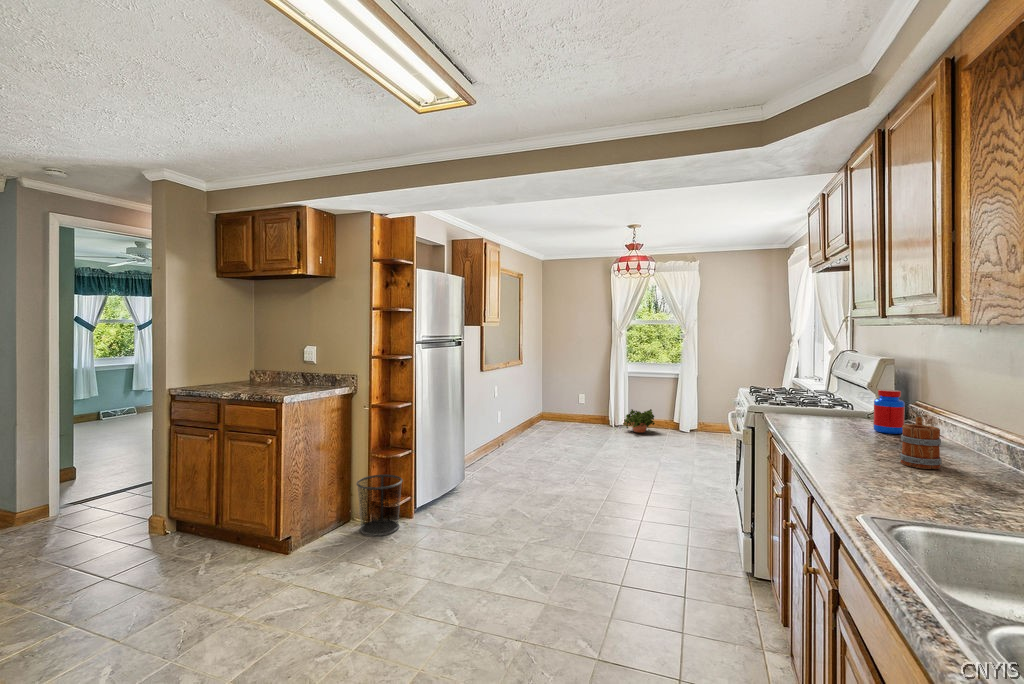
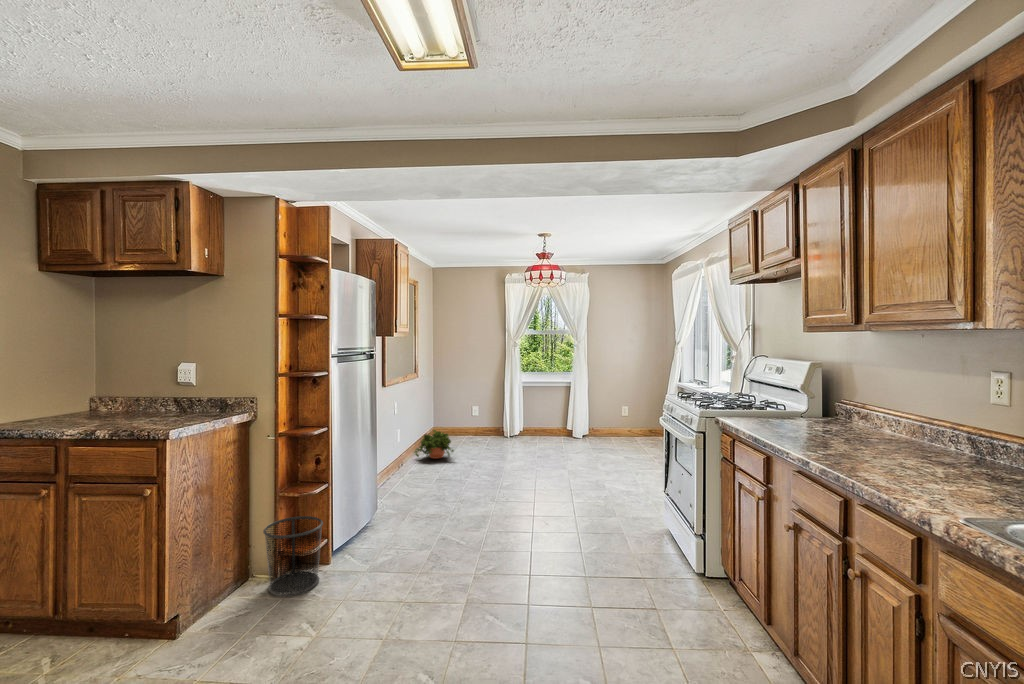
jar: present [874,389,905,434] -> none [828,389,855,430]
potted plant: present [623,409,655,432] -> present [415,430,454,459]
mug: present [900,417,942,469] -> none [894,413,935,462]

